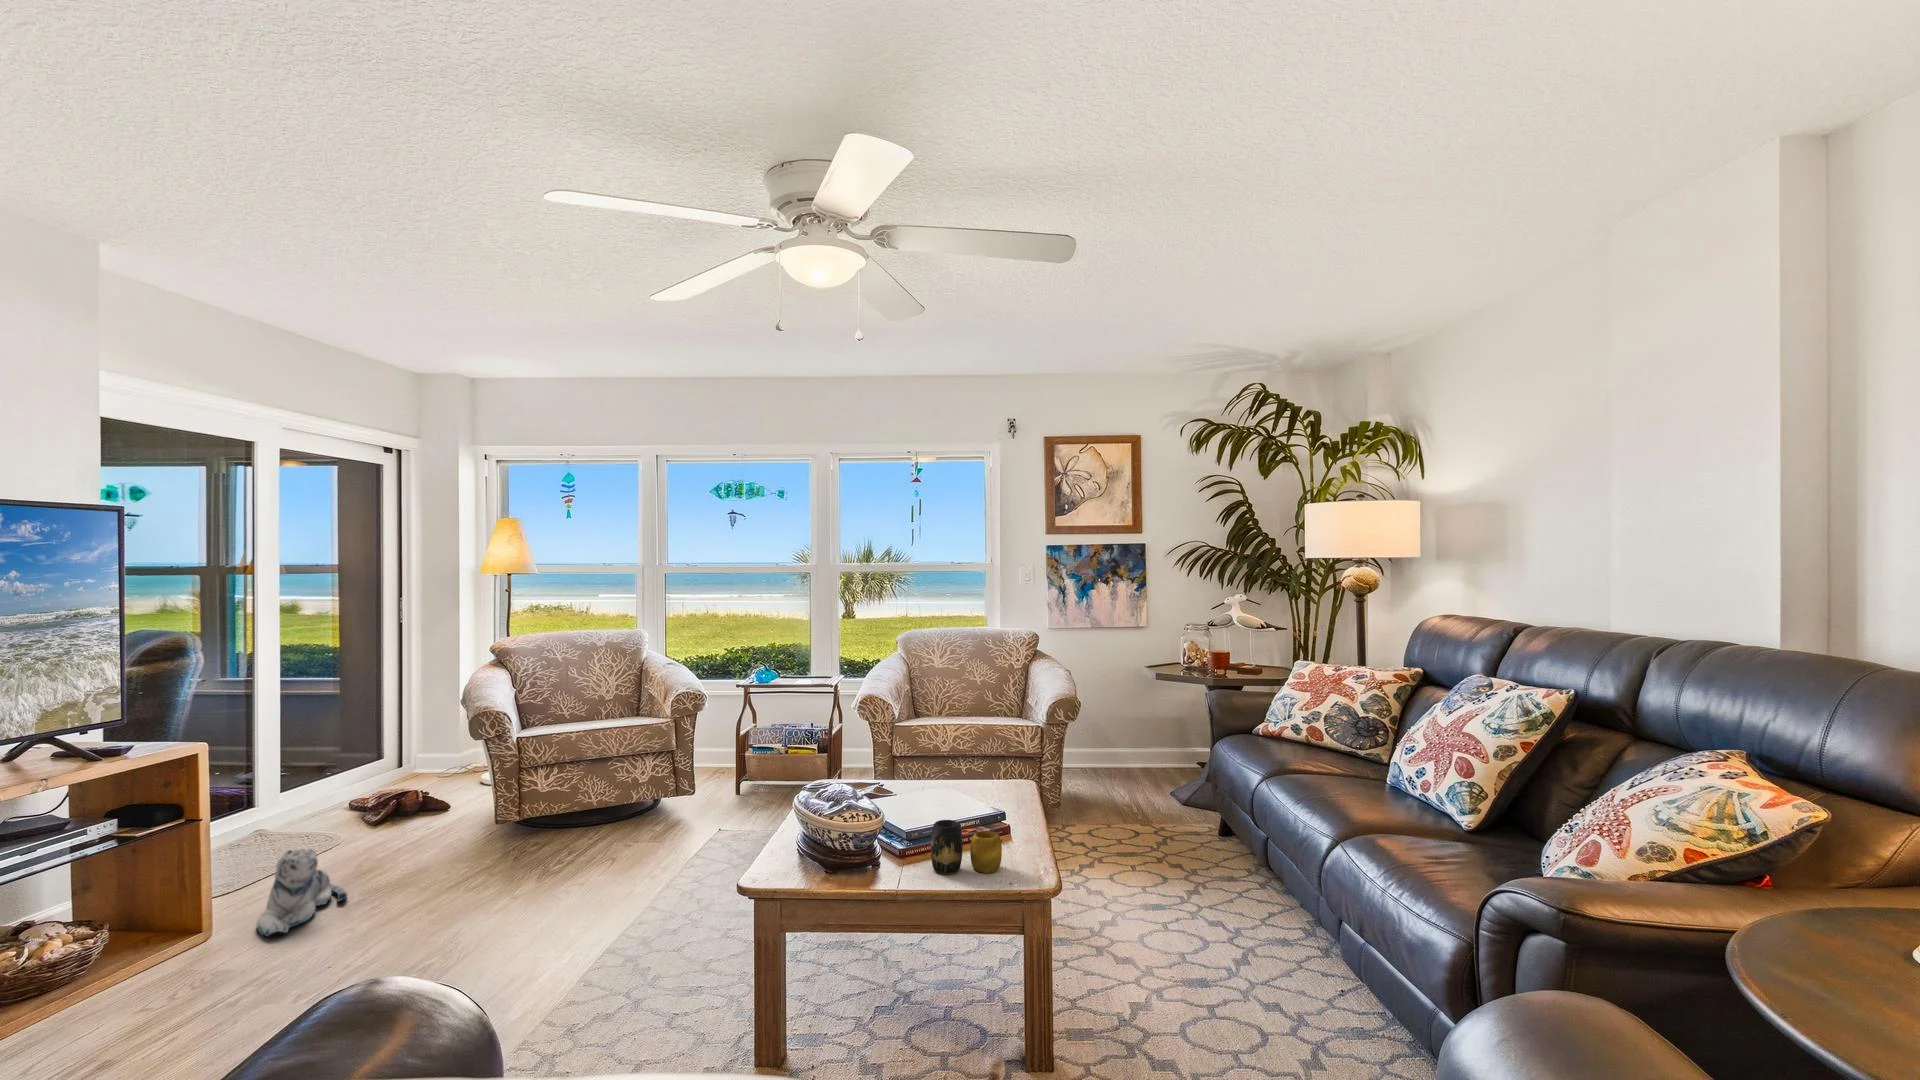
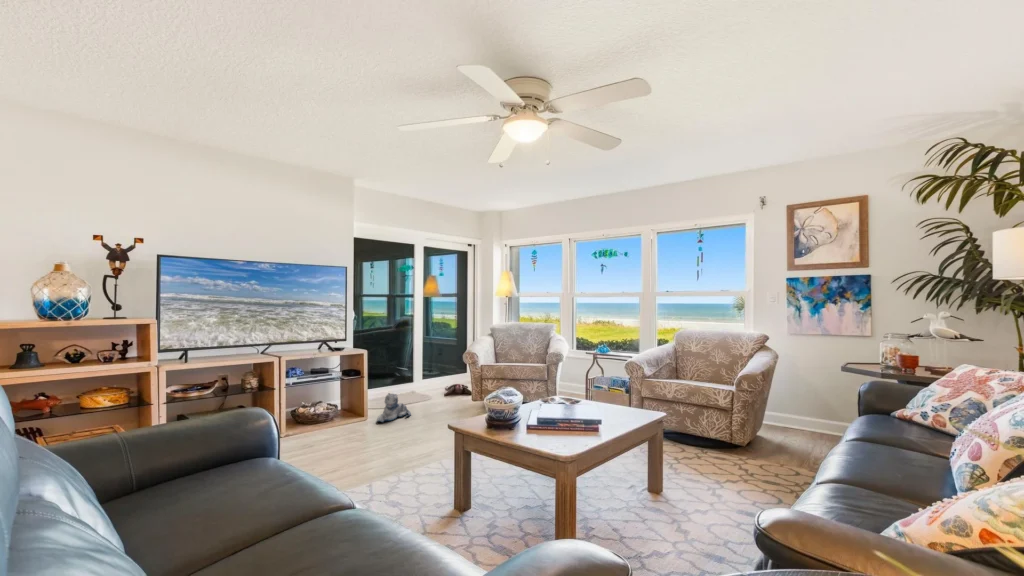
vase: present [931,820,1002,874] -> none [525,410,561,443]

